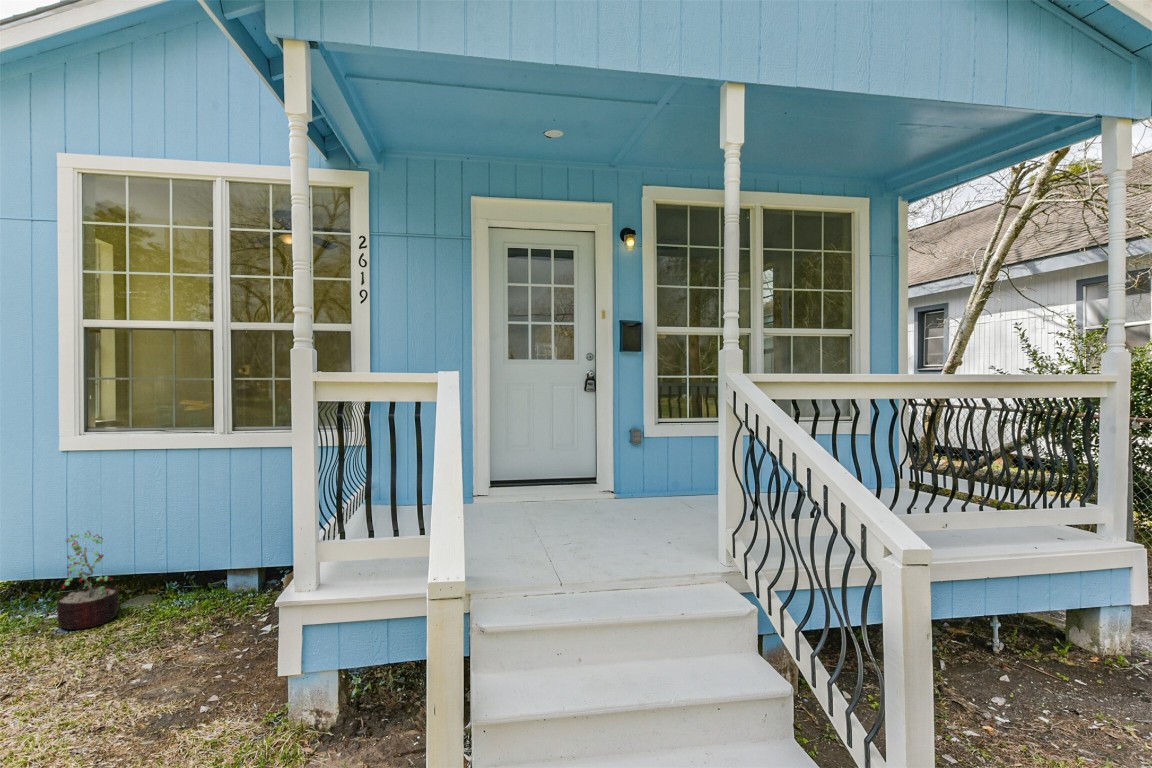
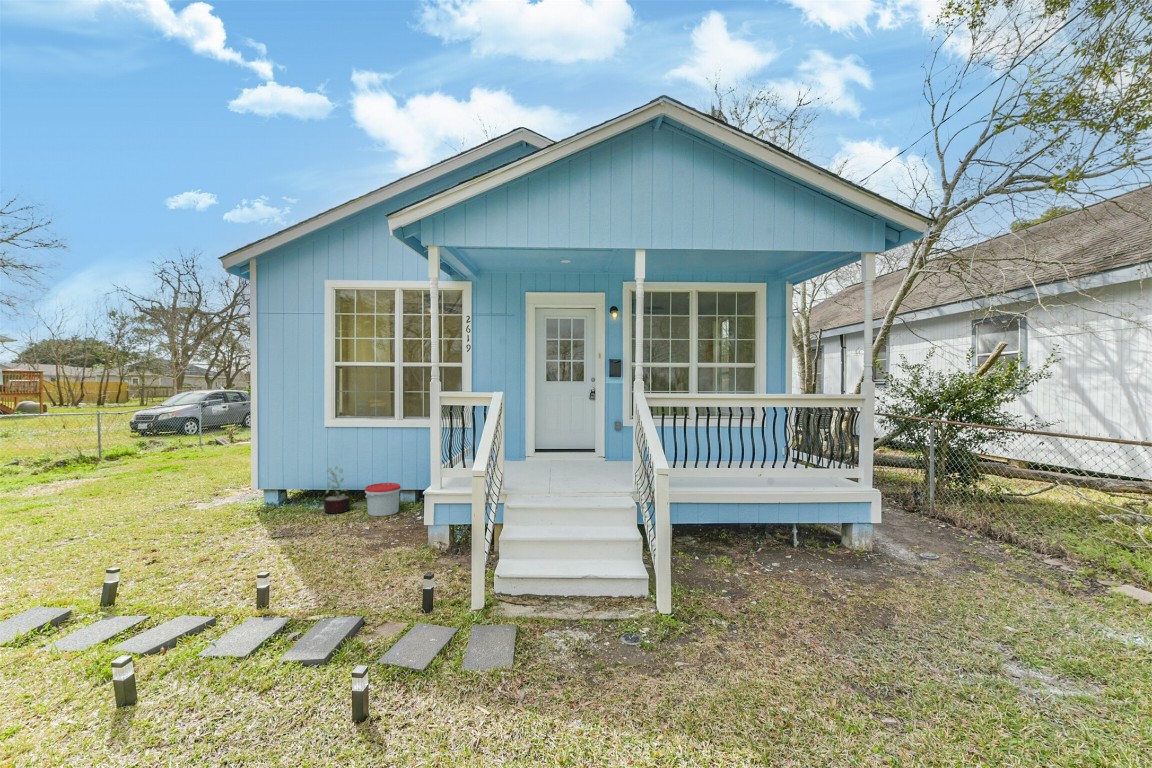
bucket: none [149,558,228,630] -> present [365,483,401,516]

